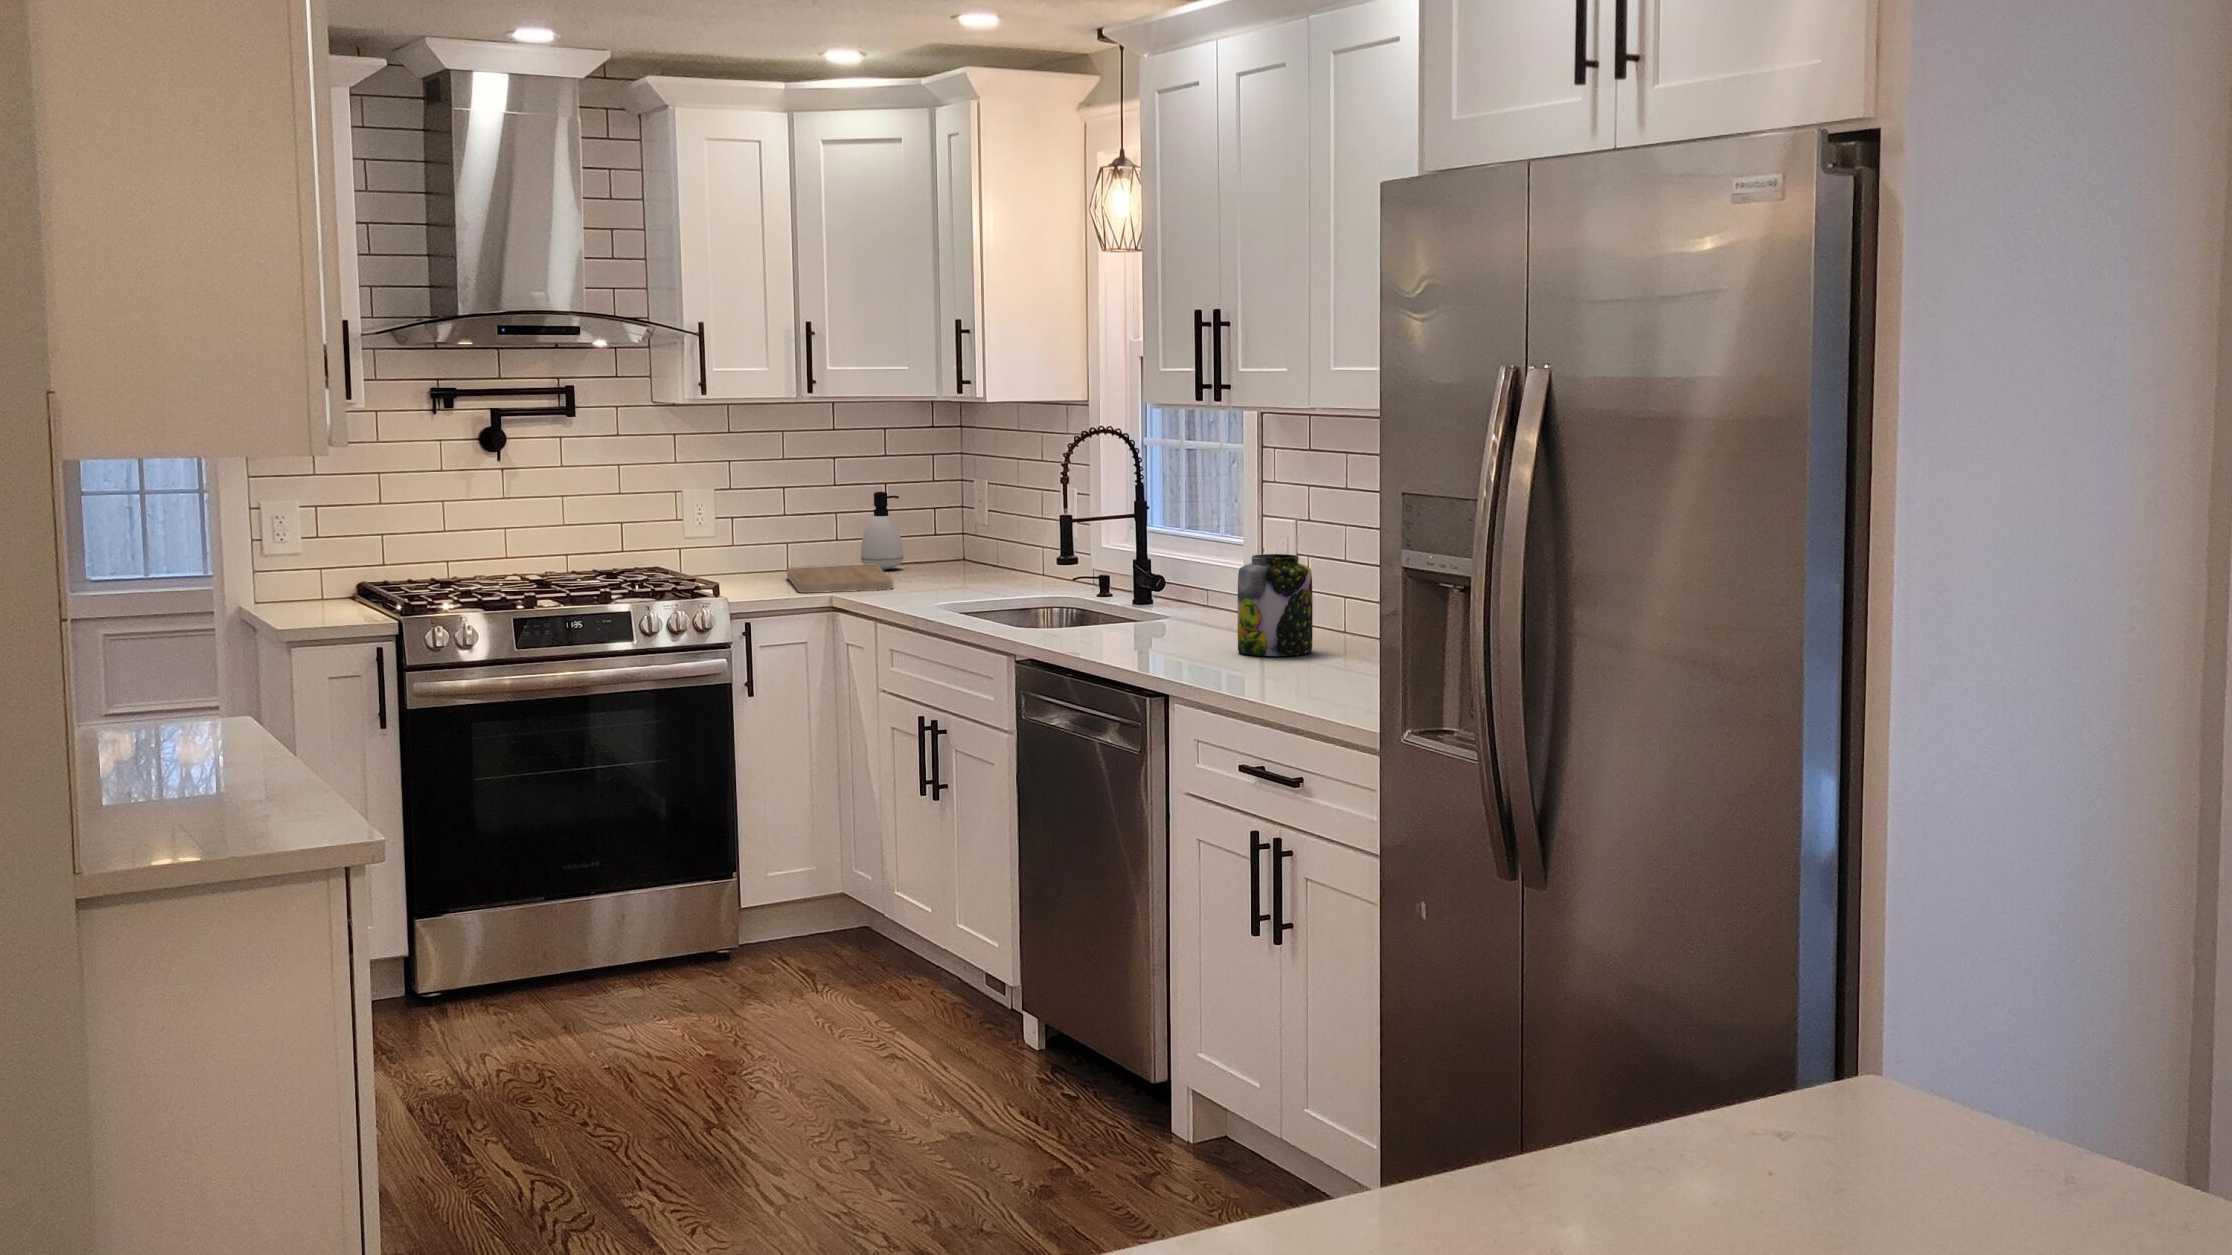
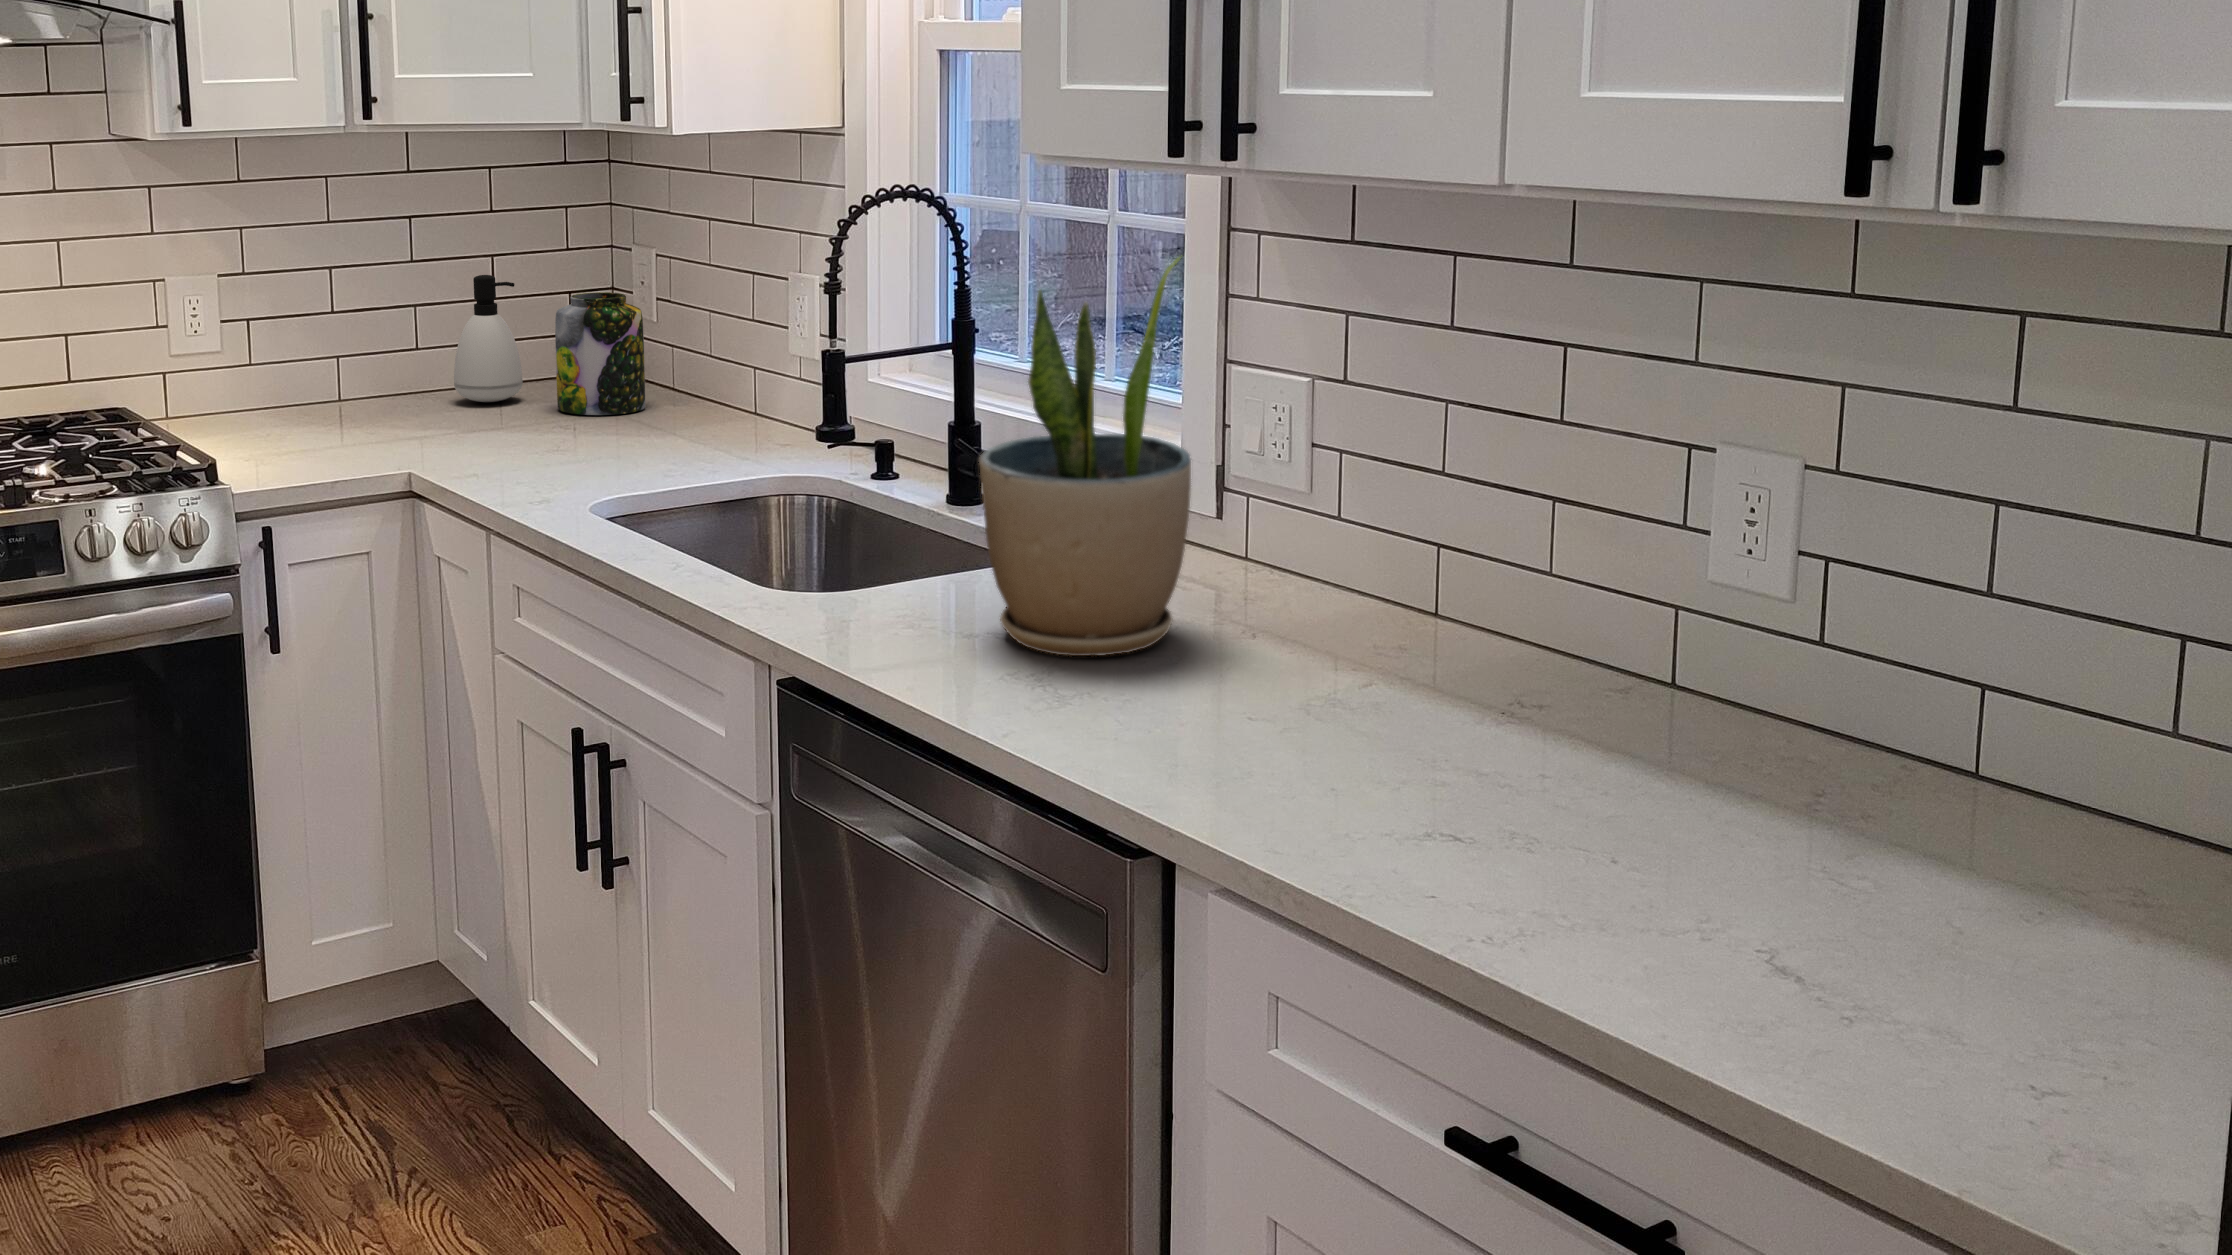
potted plant: none [1114,449,1215,642] -> present [979,257,1191,656]
jar: present [1238,554,1313,656] -> present [555,292,645,415]
cutting board: present [787,564,893,593] -> none [334,399,512,469]

